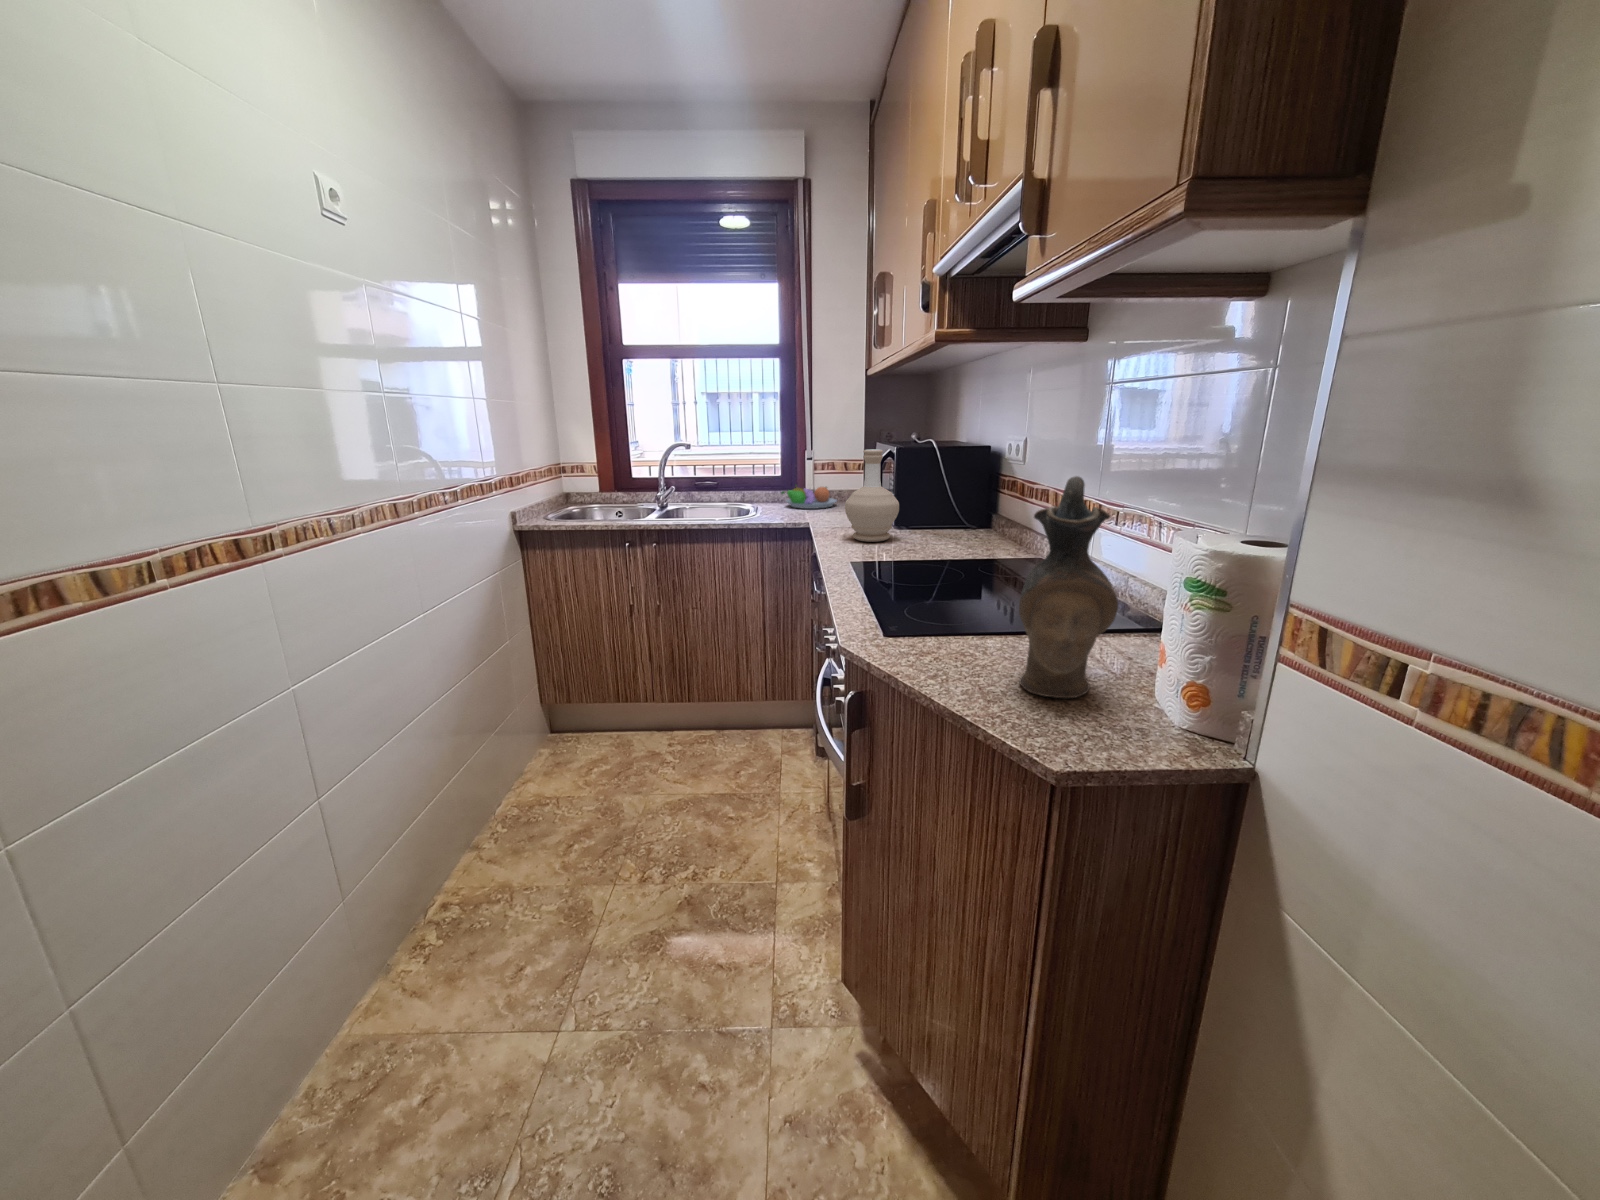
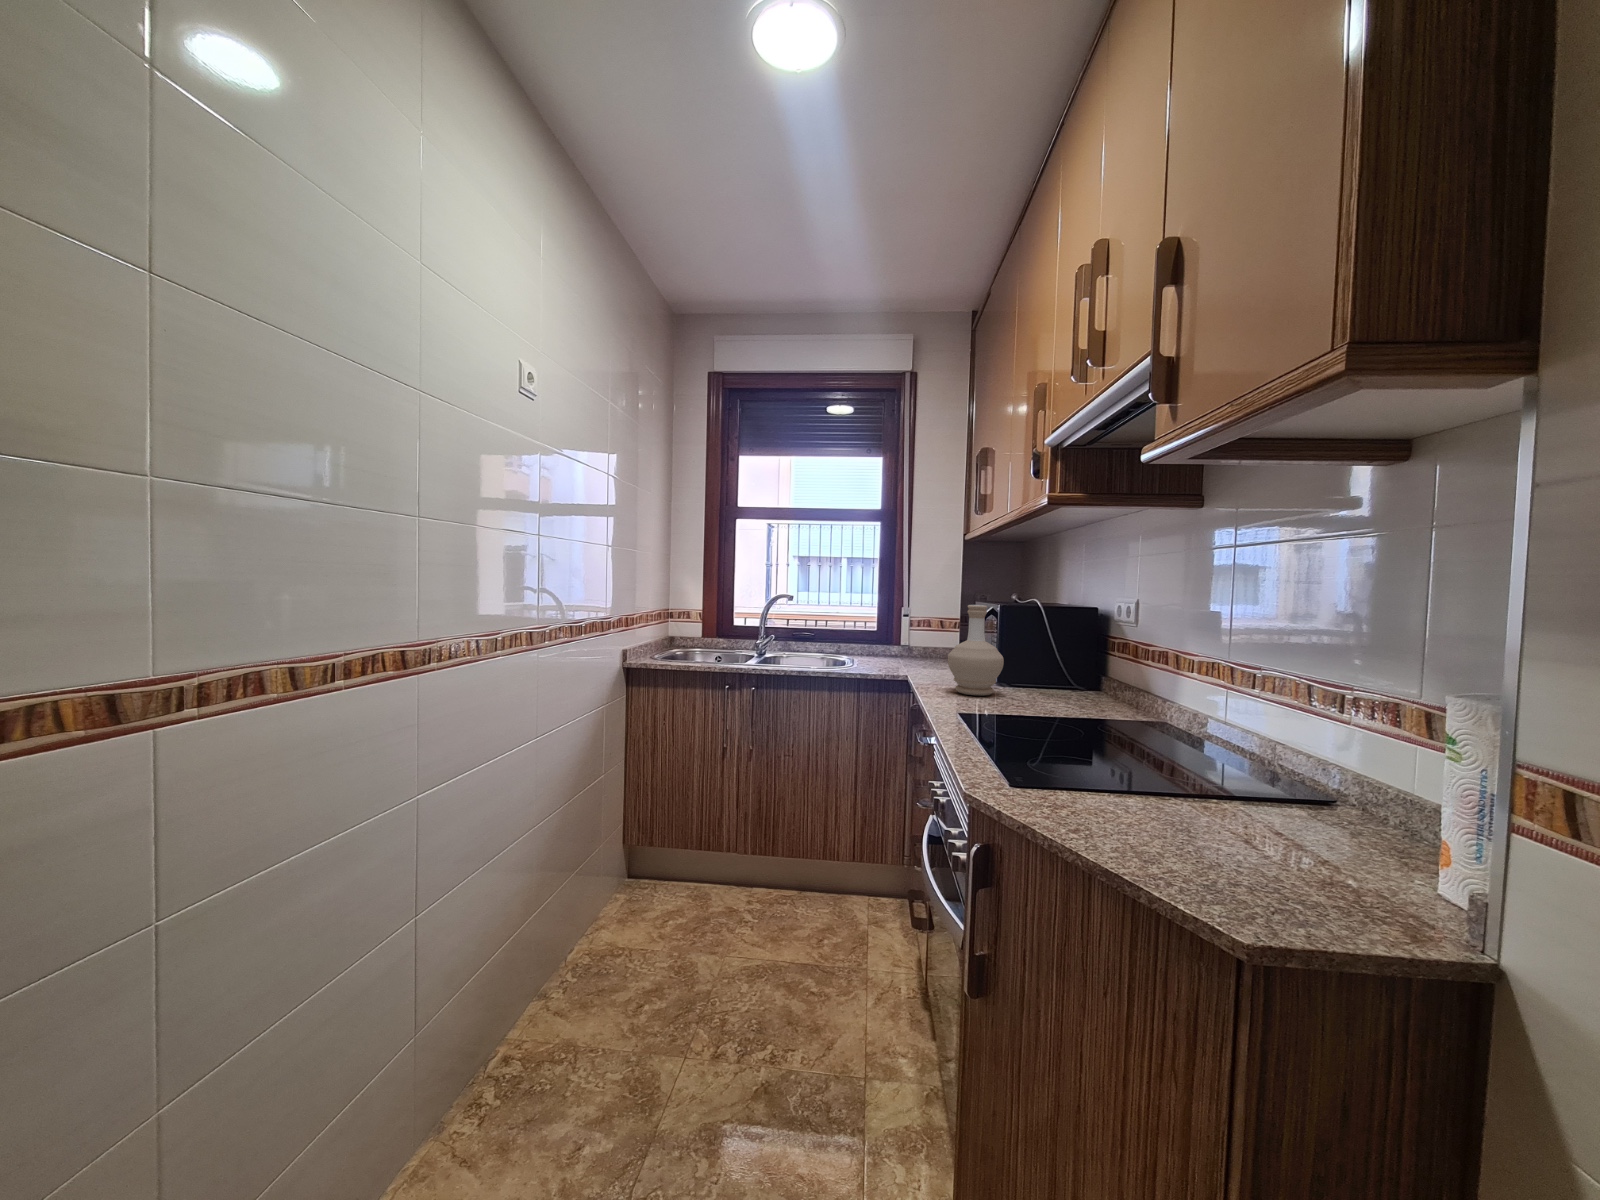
ceramic pitcher: present [1019,476,1118,698] -> none [1173,625,1291,866]
fruit bowl: present [781,487,837,509] -> none [877,638,932,663]

